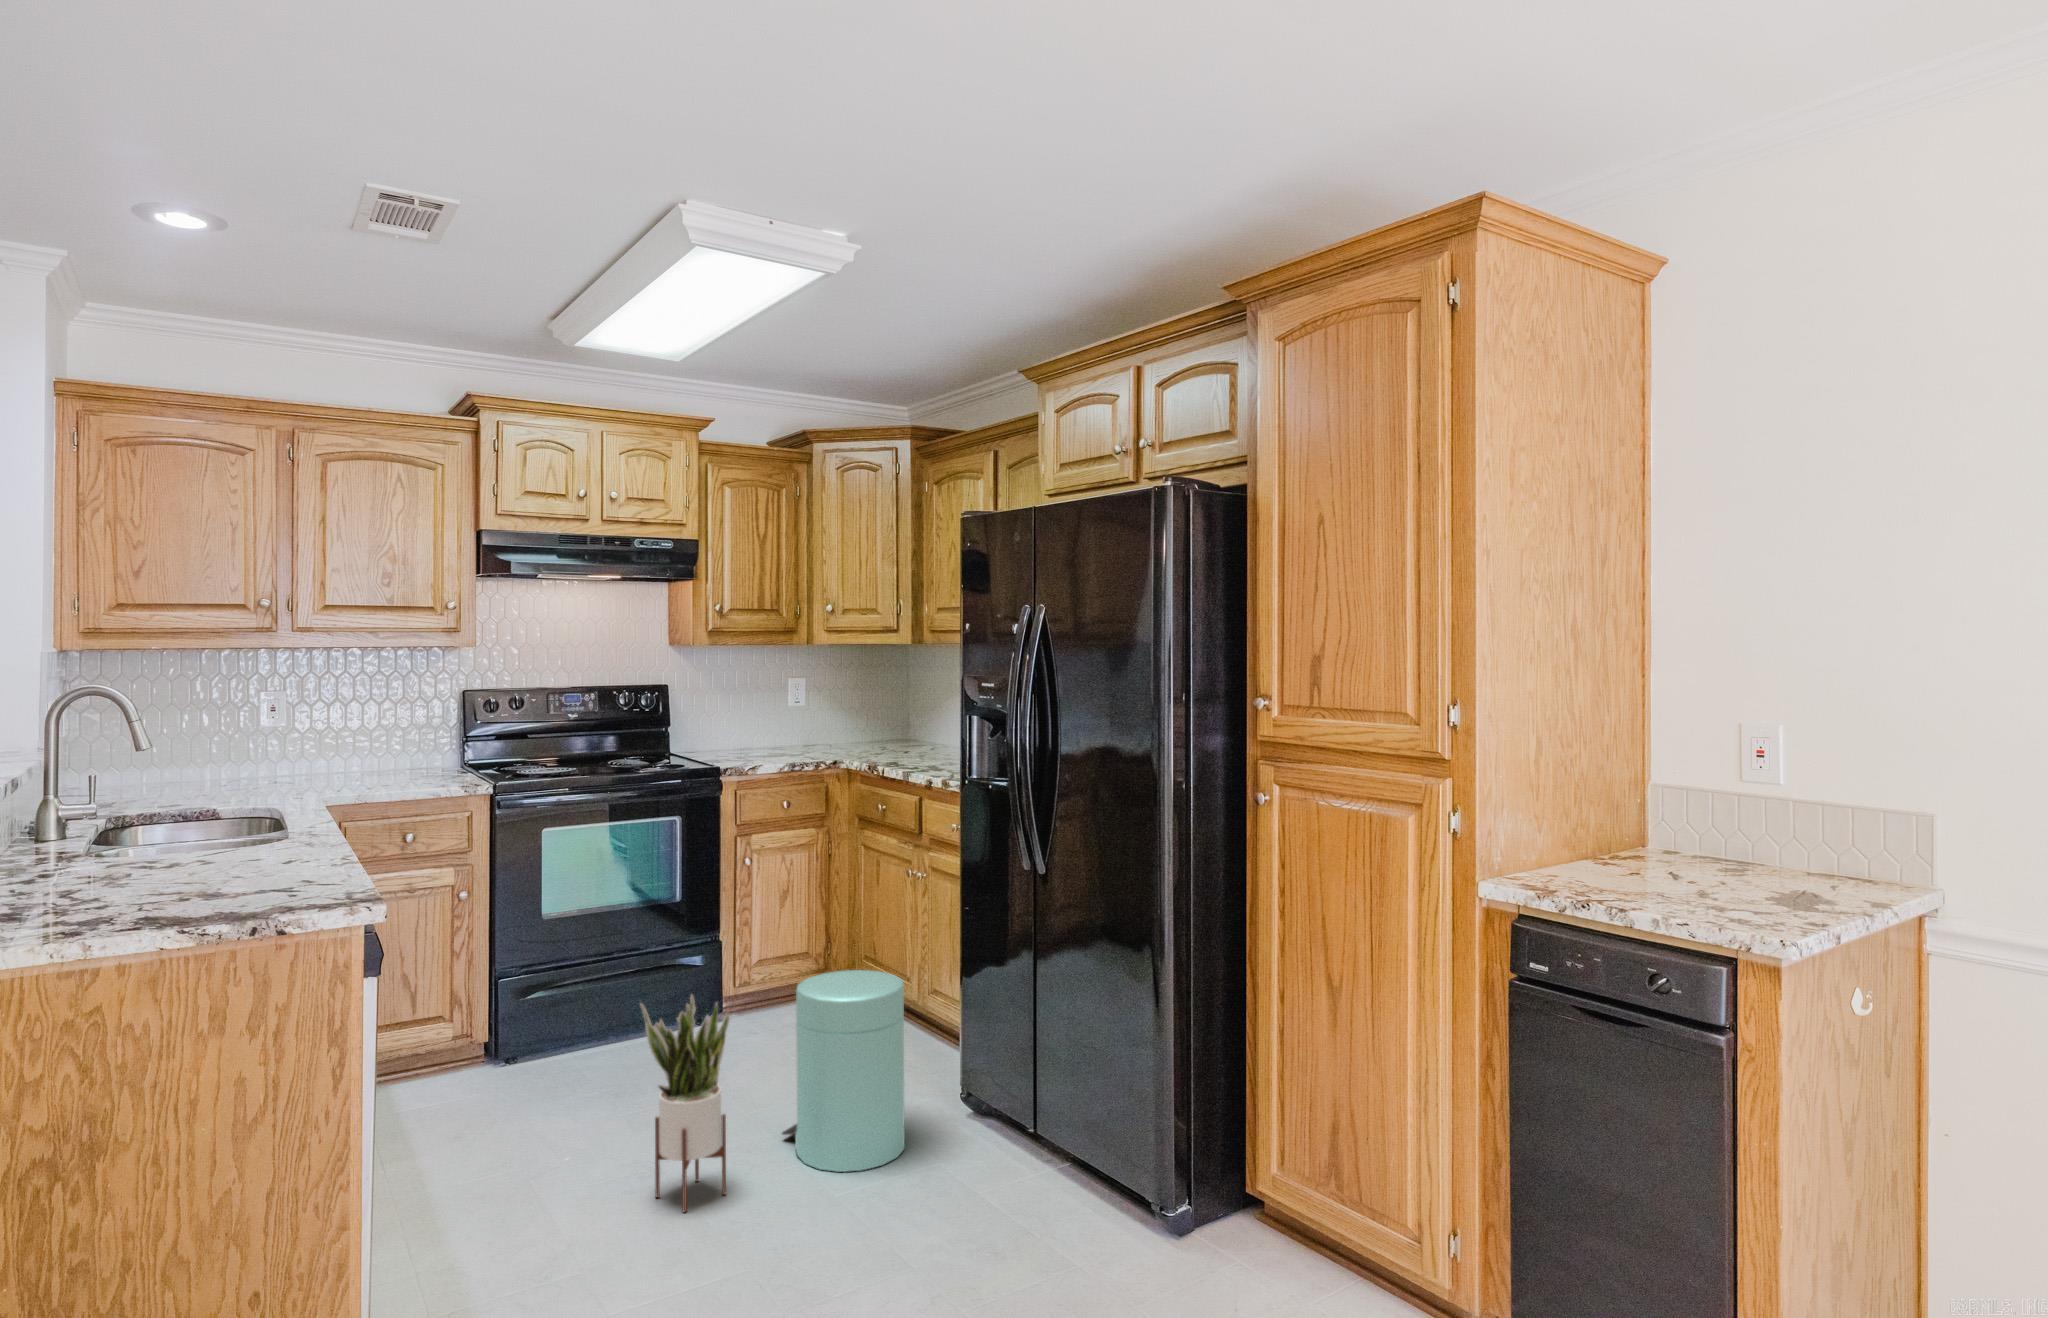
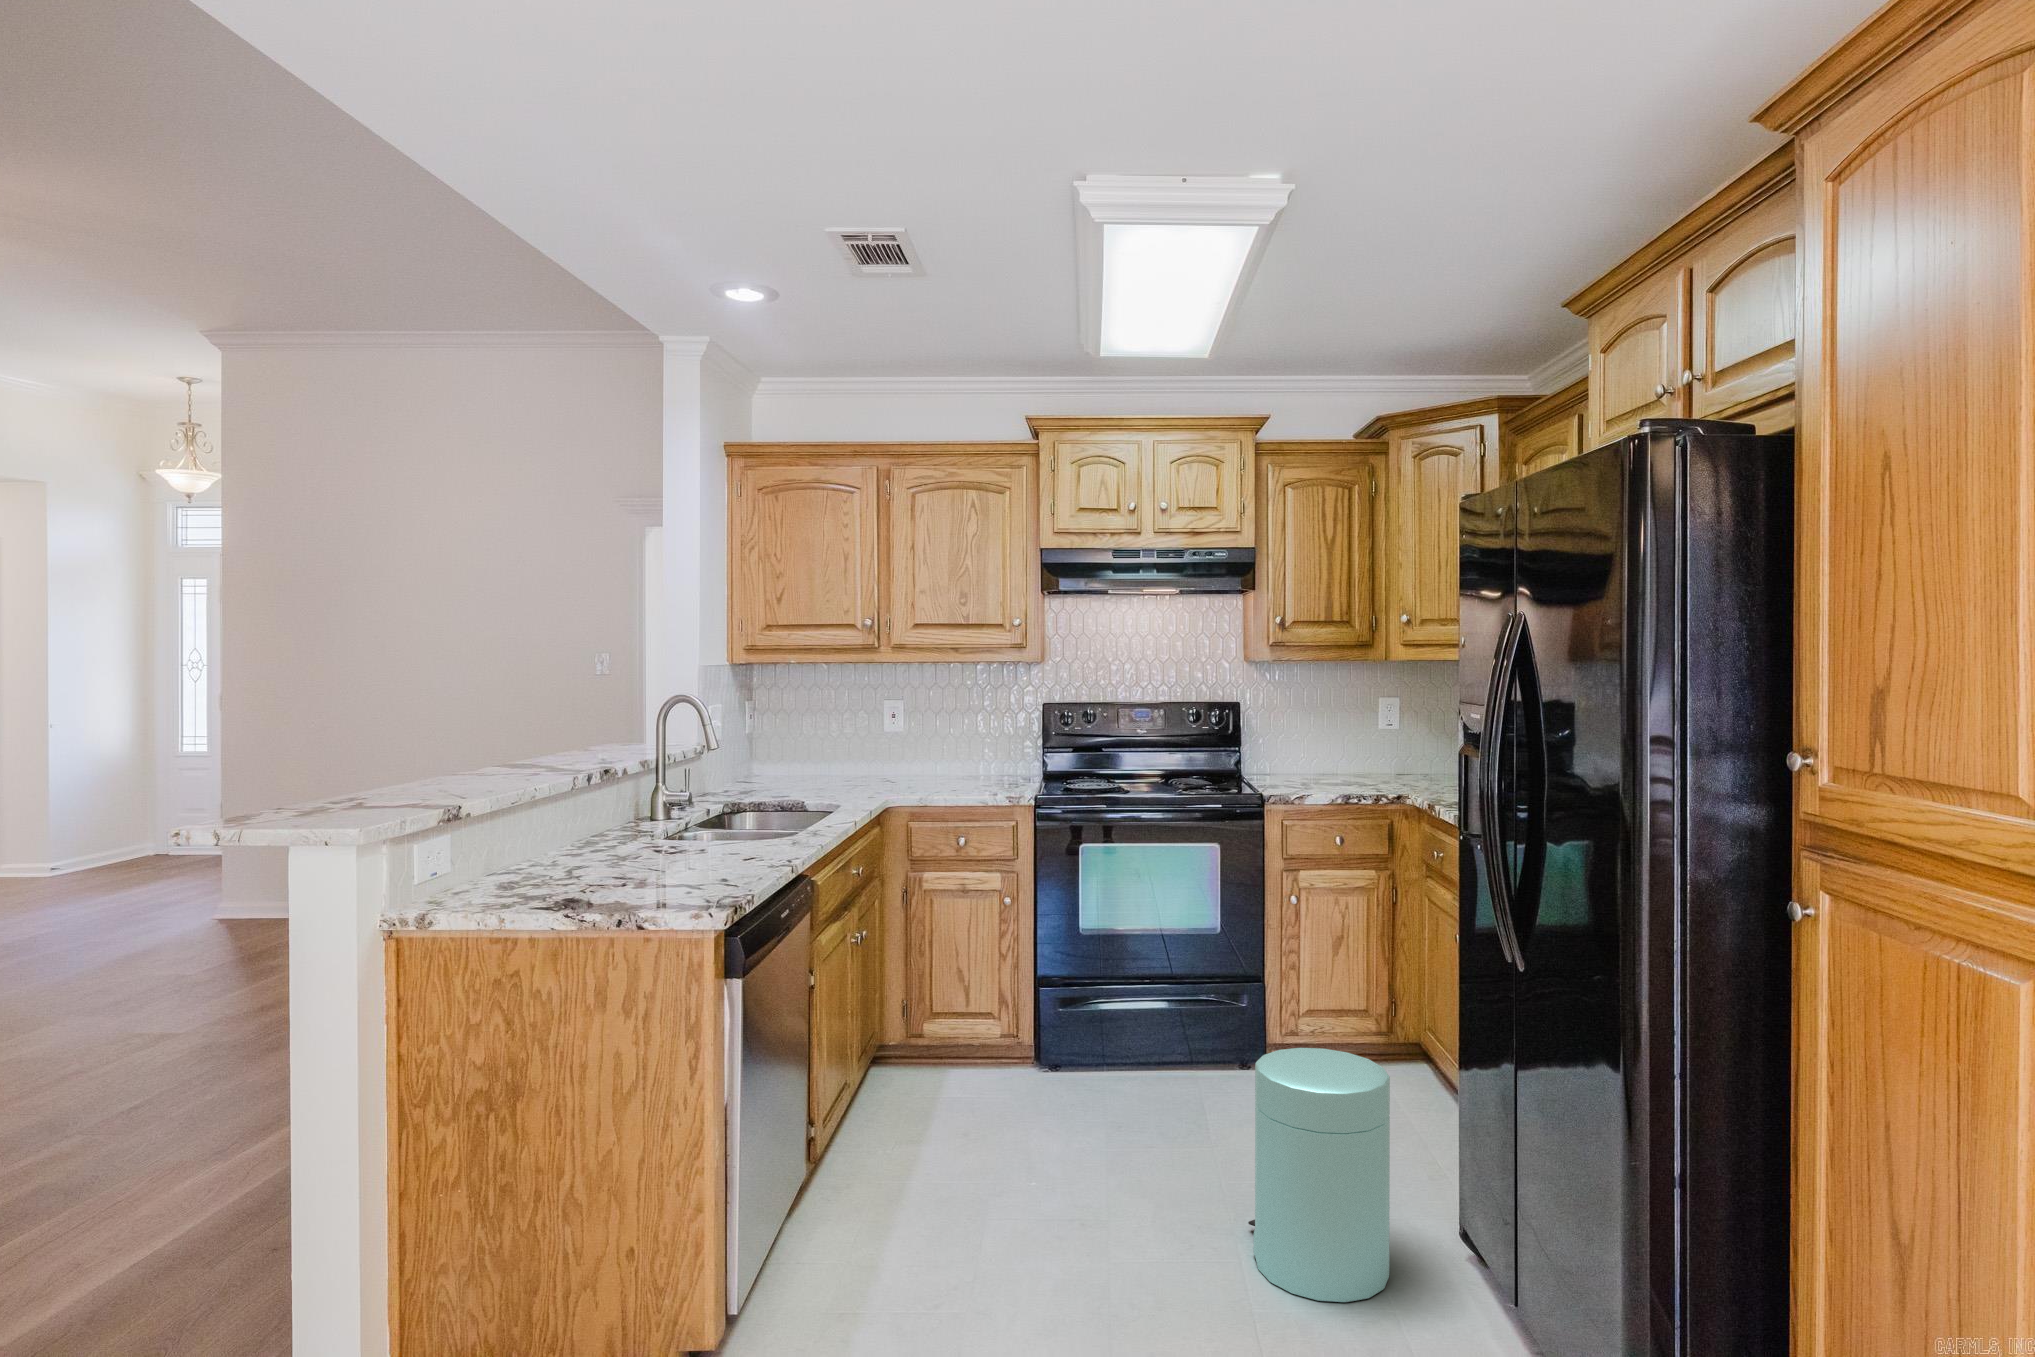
potted plant: present [640,995,729,1212] -> none [1068,1043,1167,1285]

